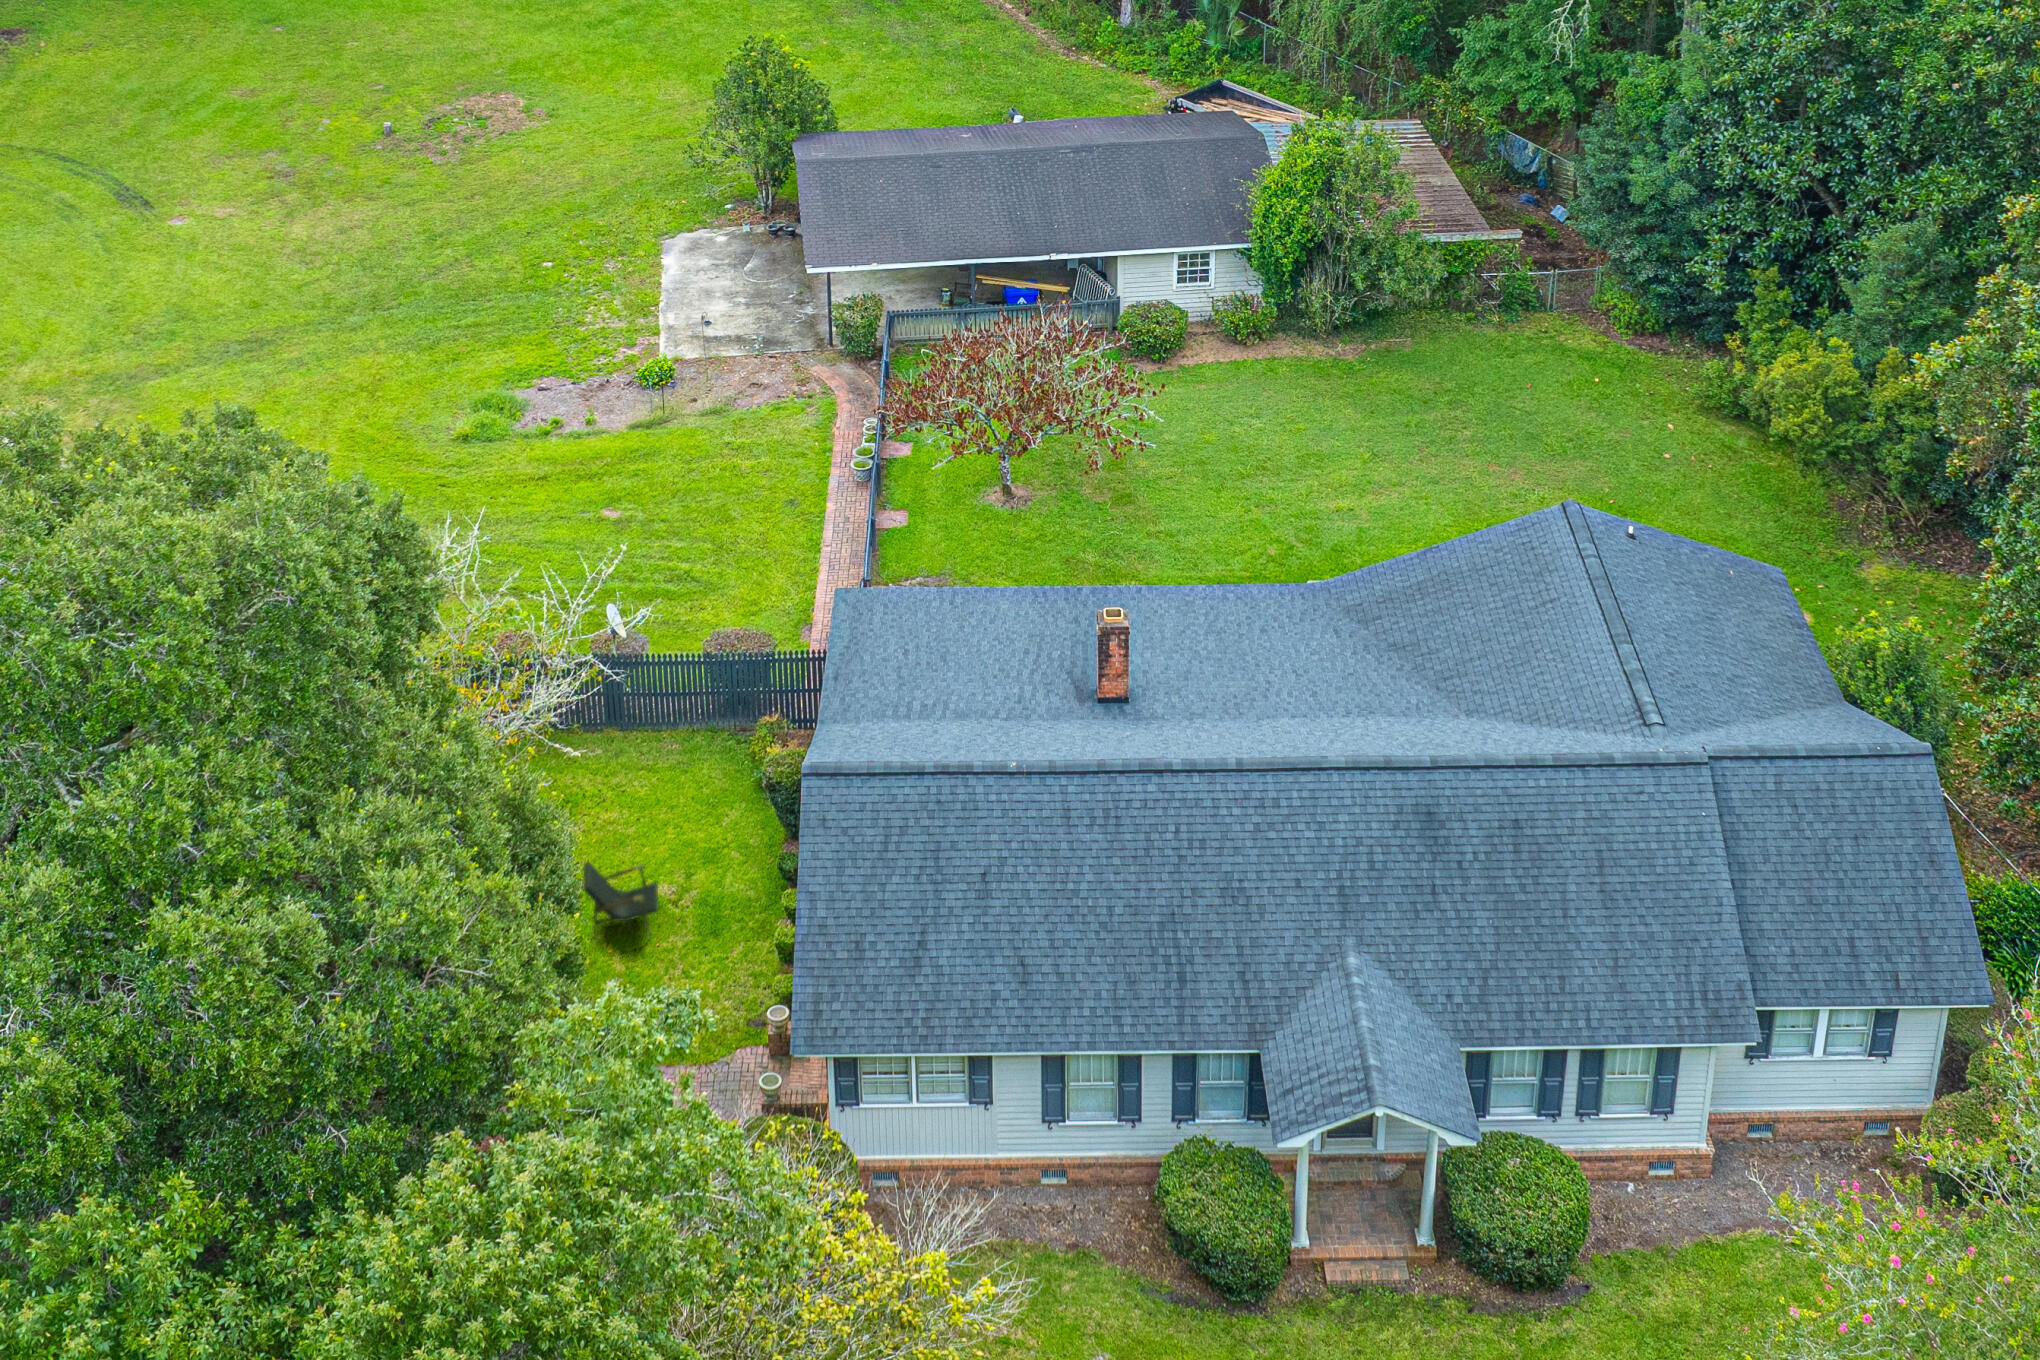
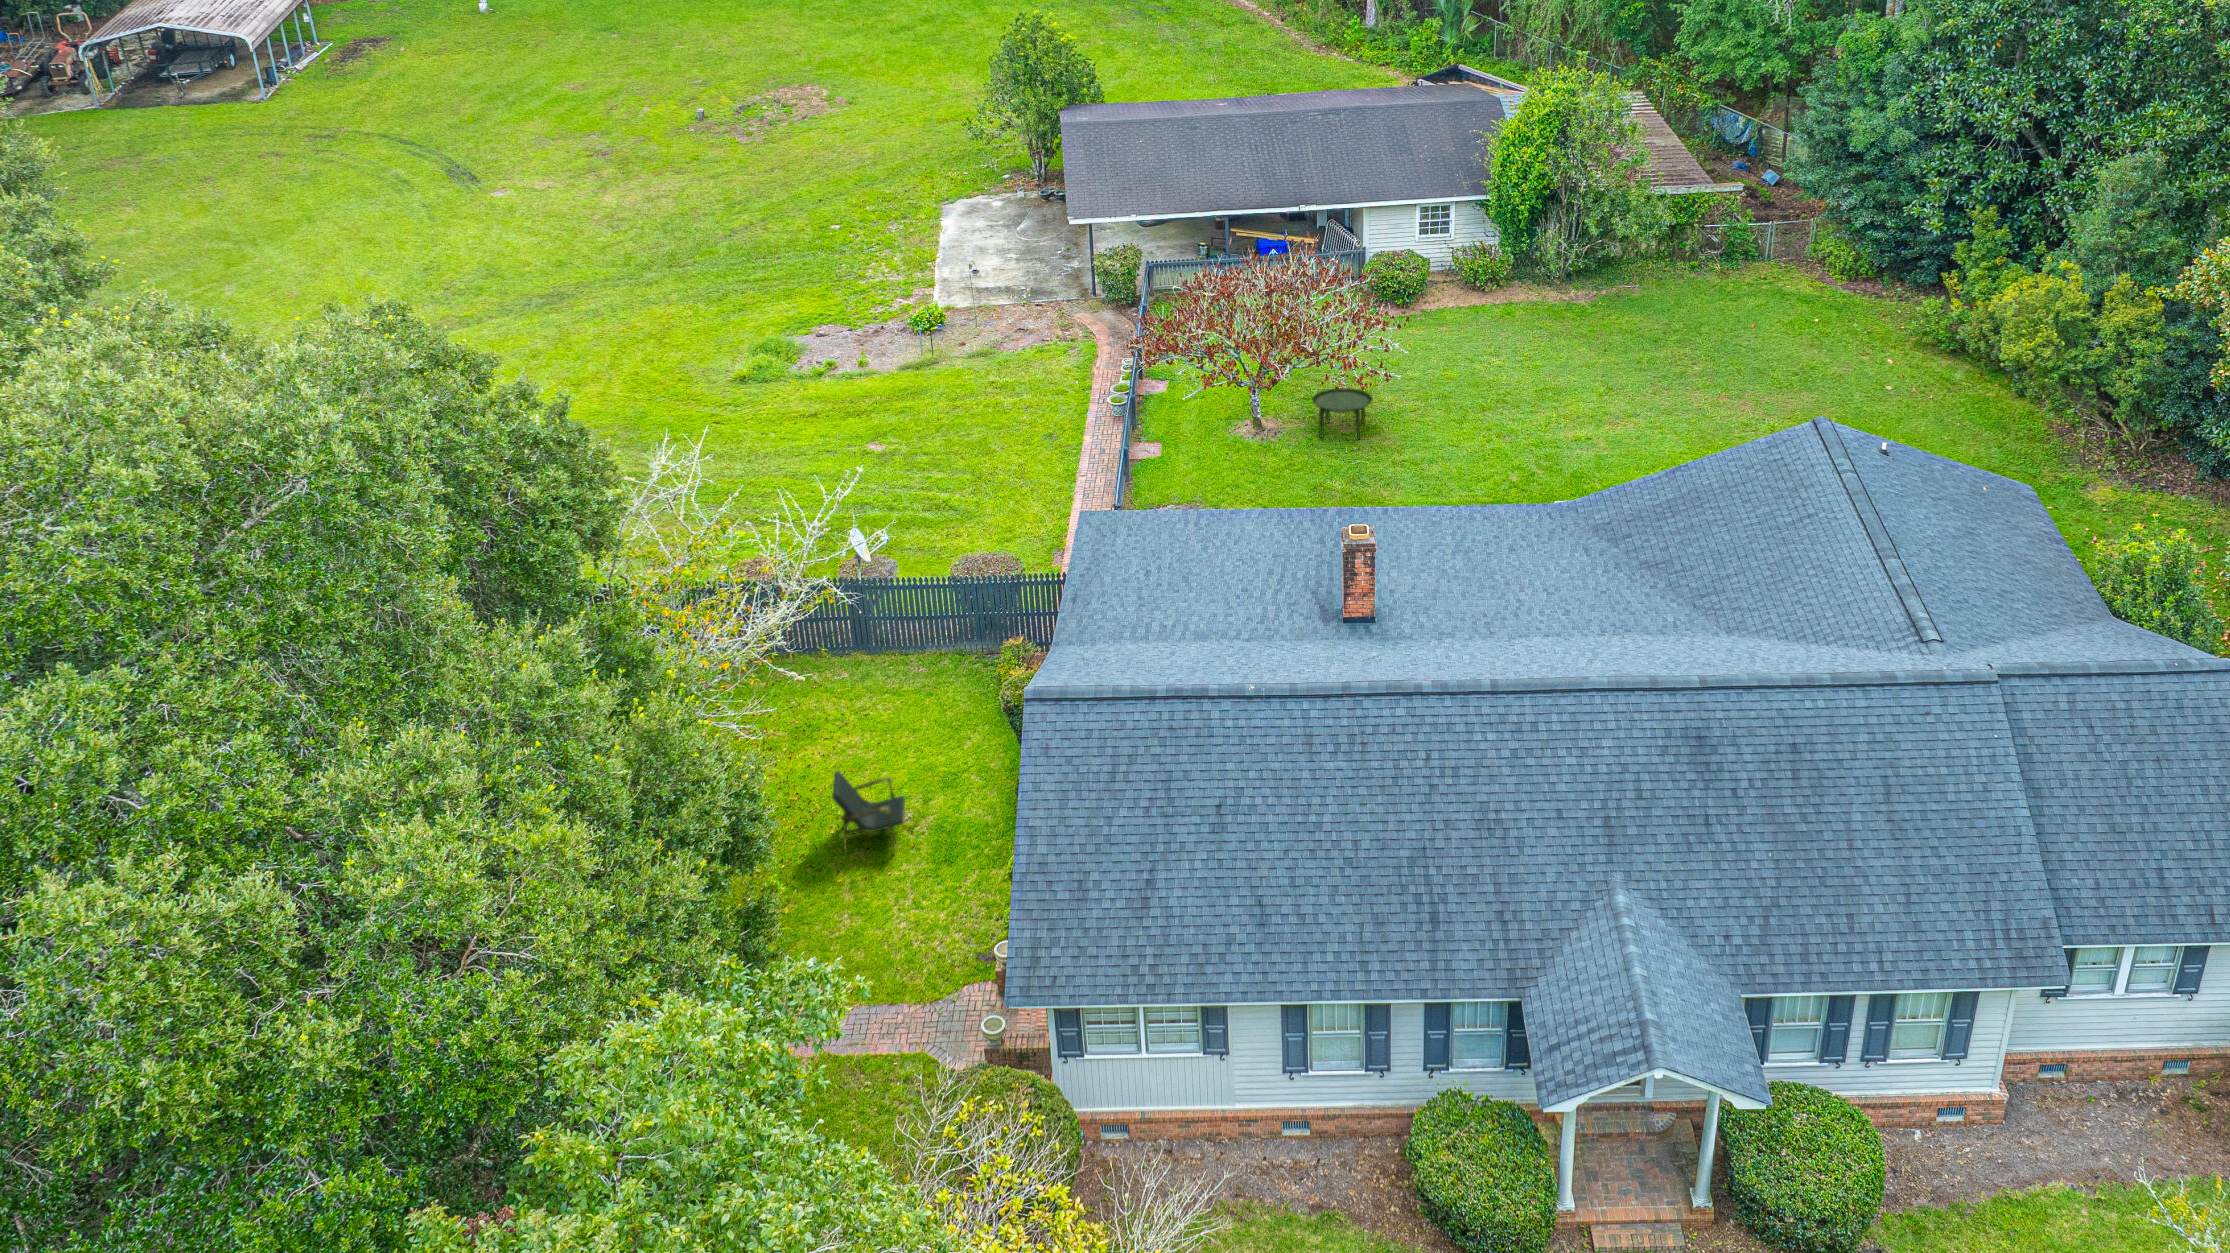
round table: none [1065,448,1125,500] -> present [1312,388,1372,440]

